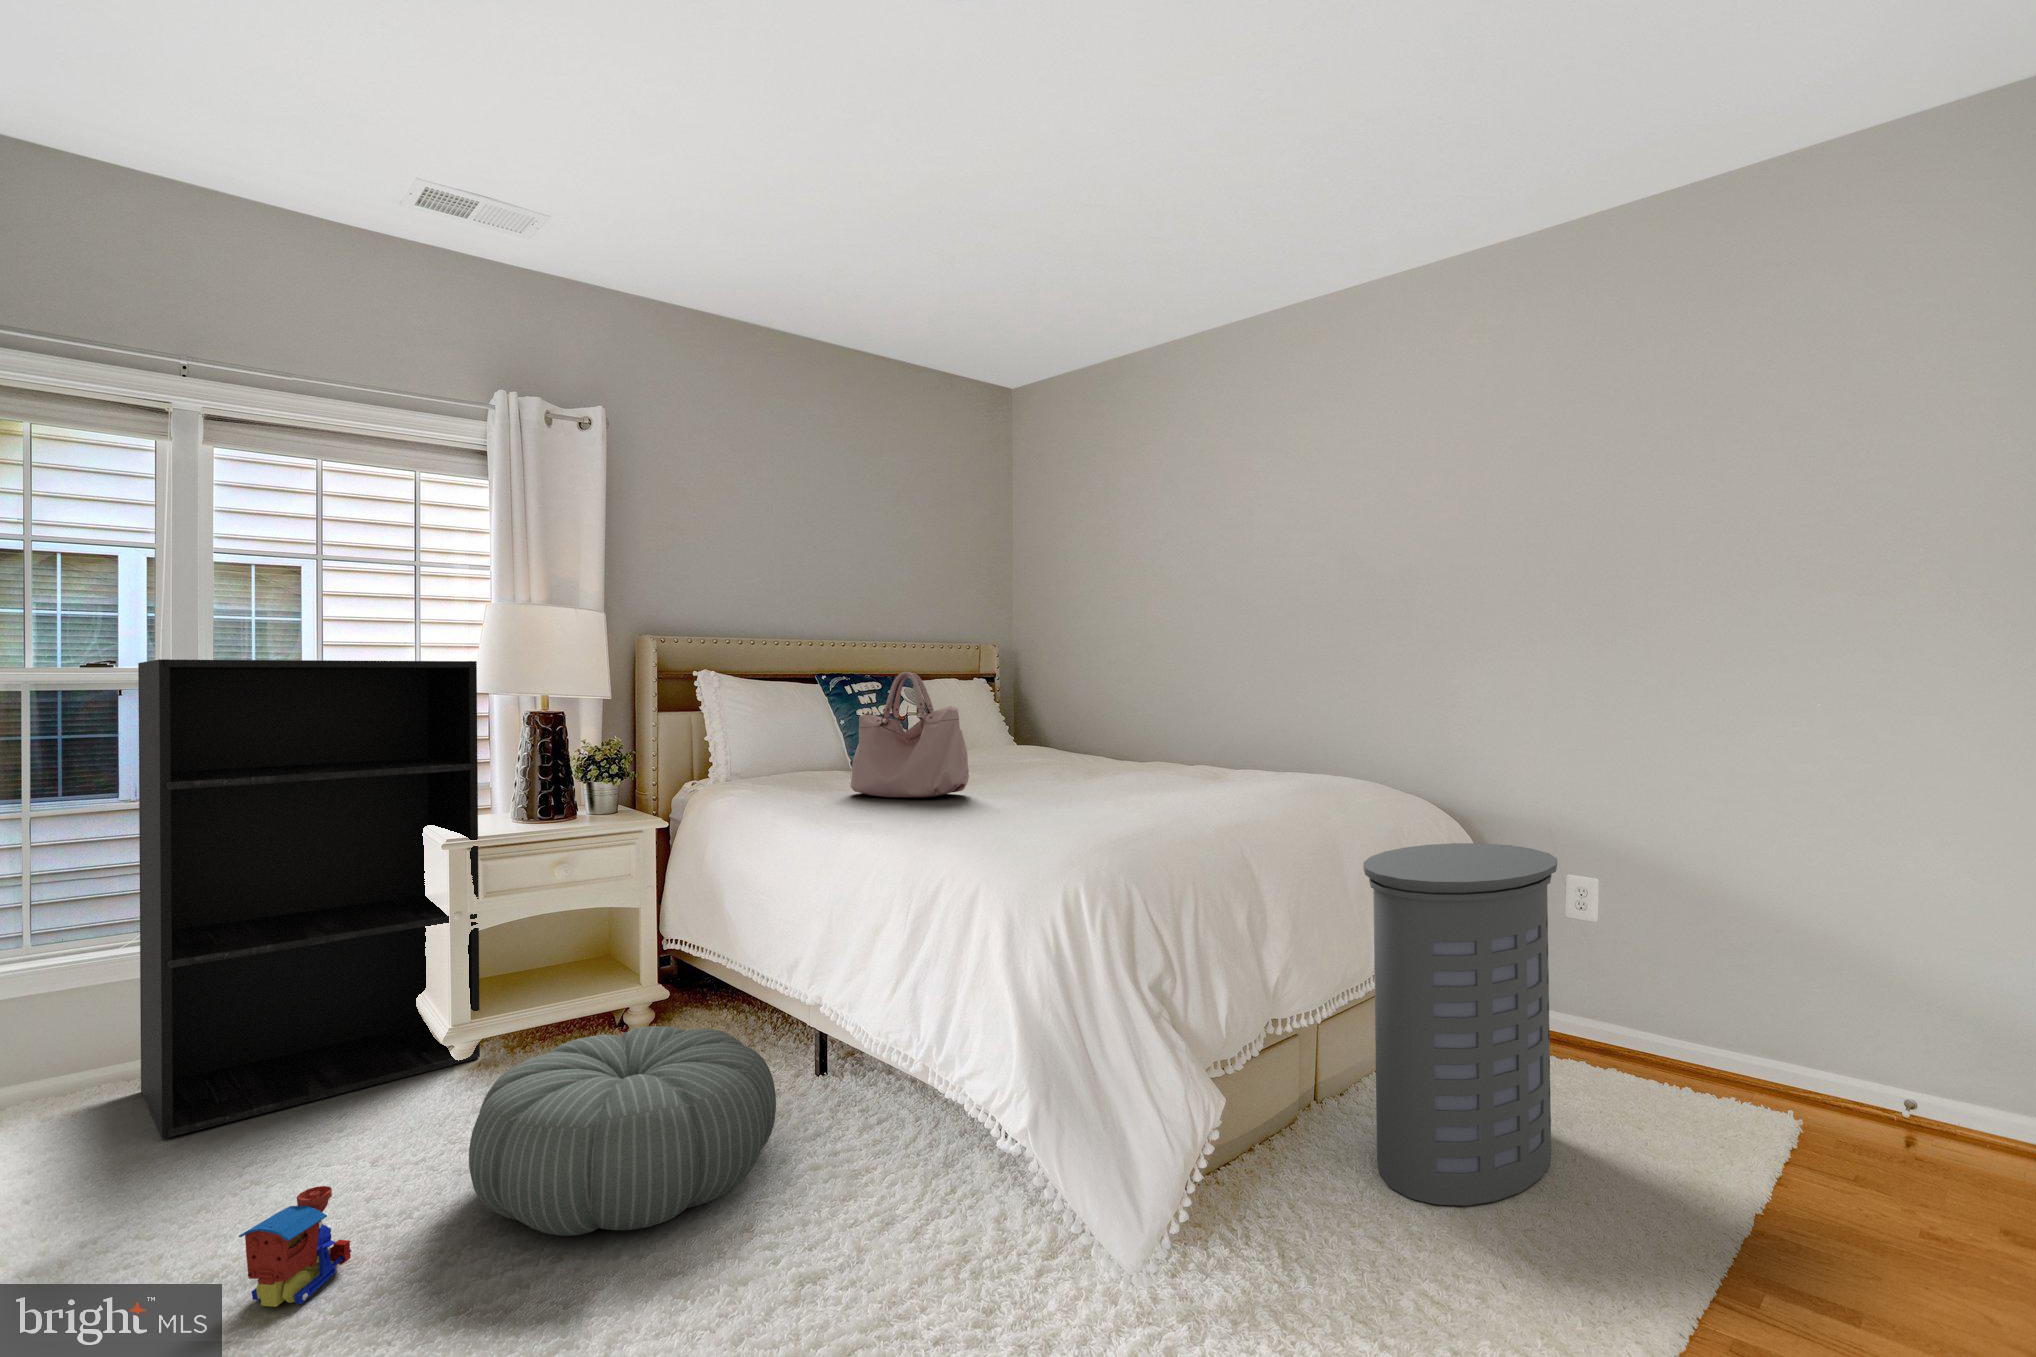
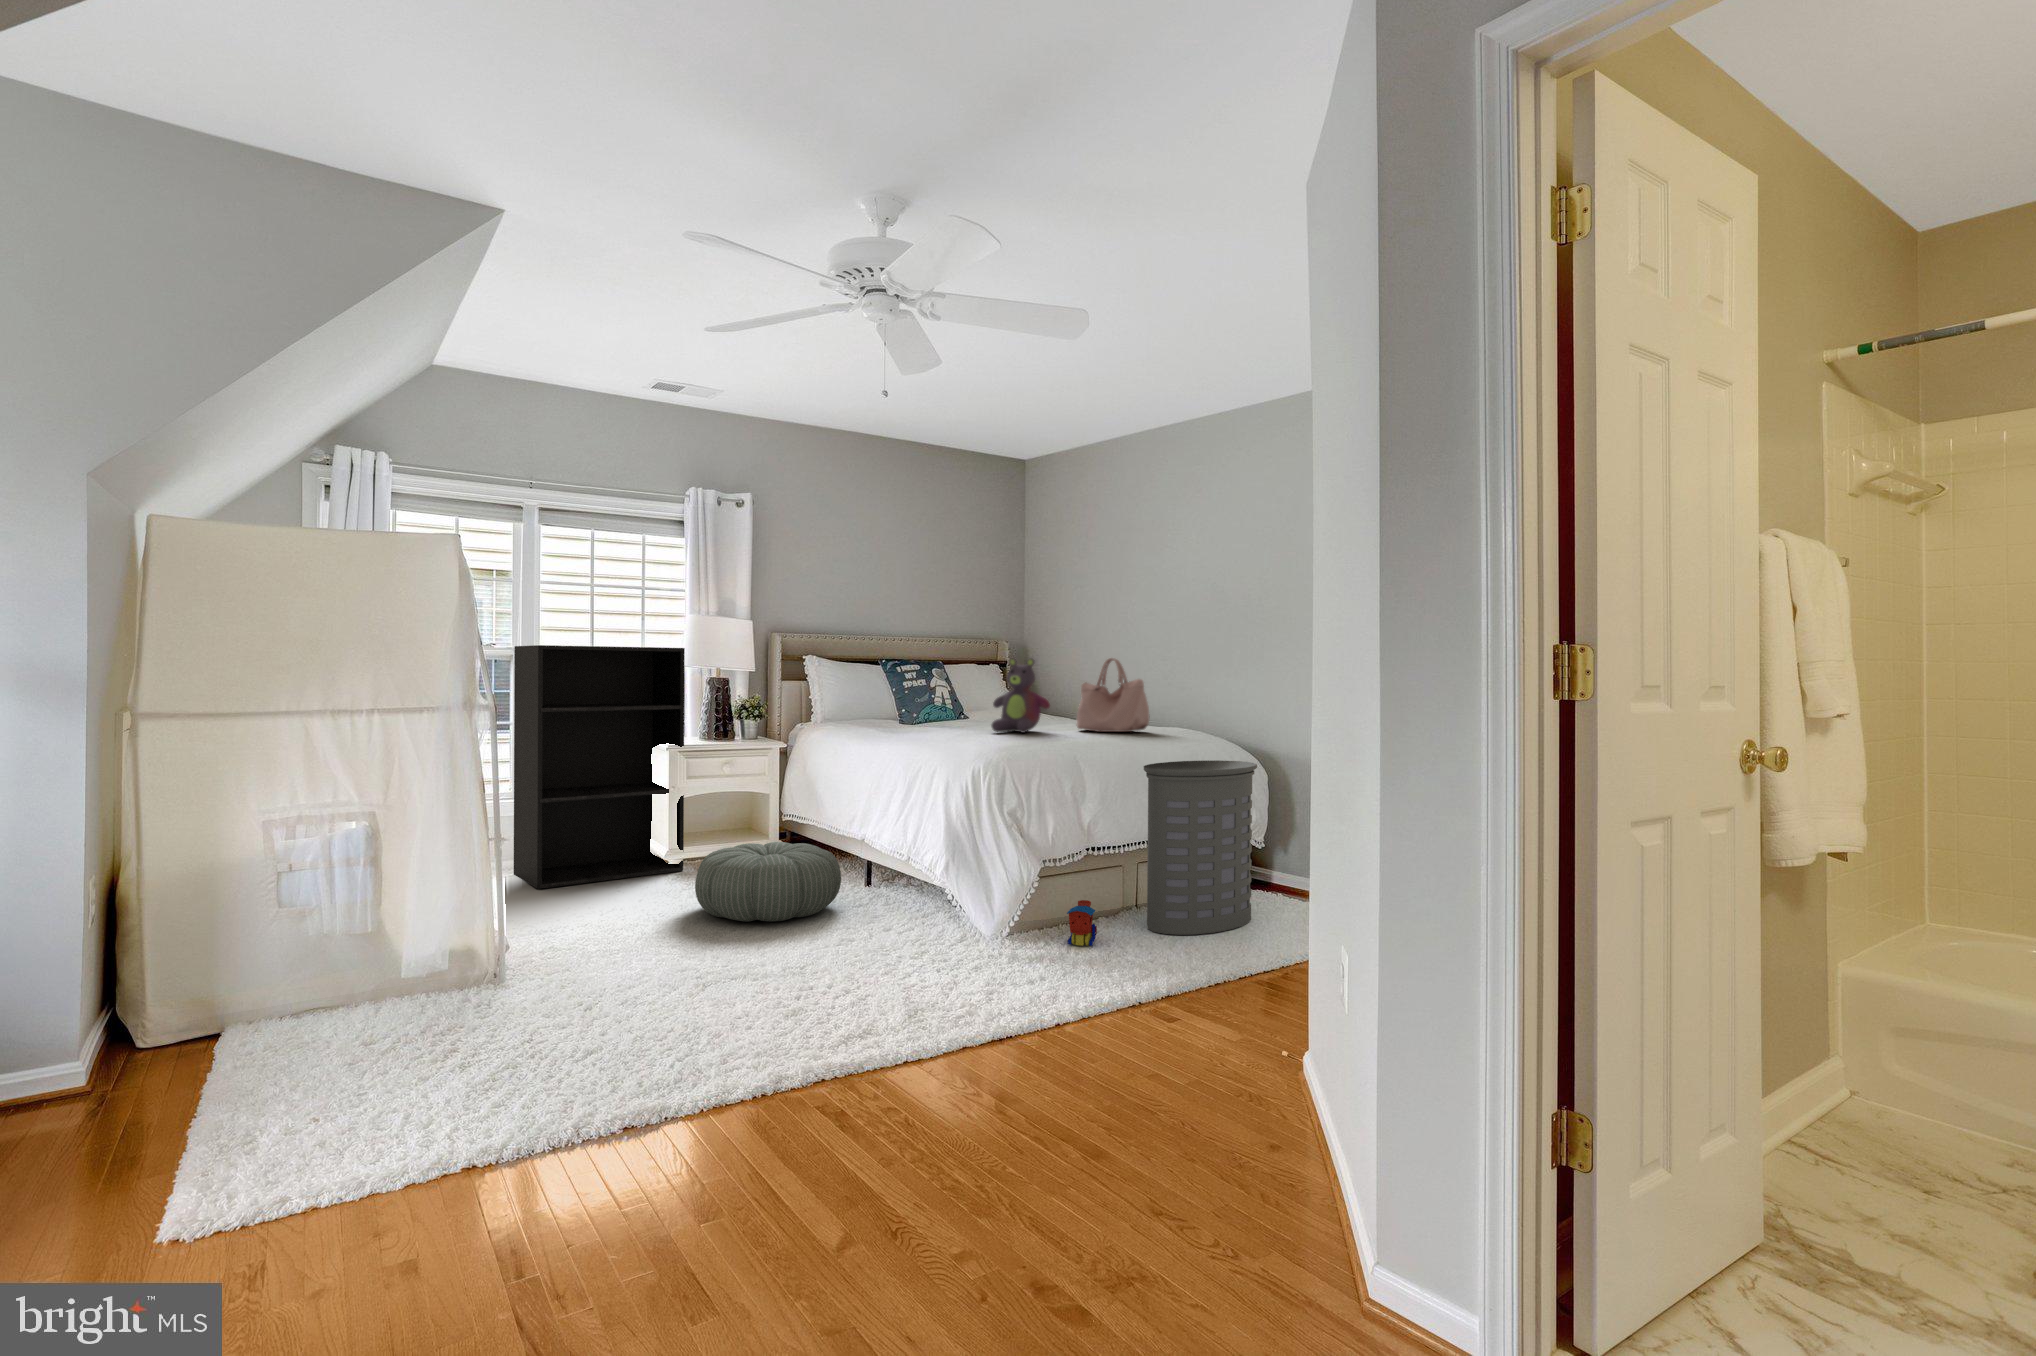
stuffed bear: none [1028,668,1131,799] -> present [992,658,1050,733]
handbag: present [851,672,969,797] -> present [1076,658,1150,732]
toy train: present [239,1186,352,1307] -> present [1067,900,1097,946]

